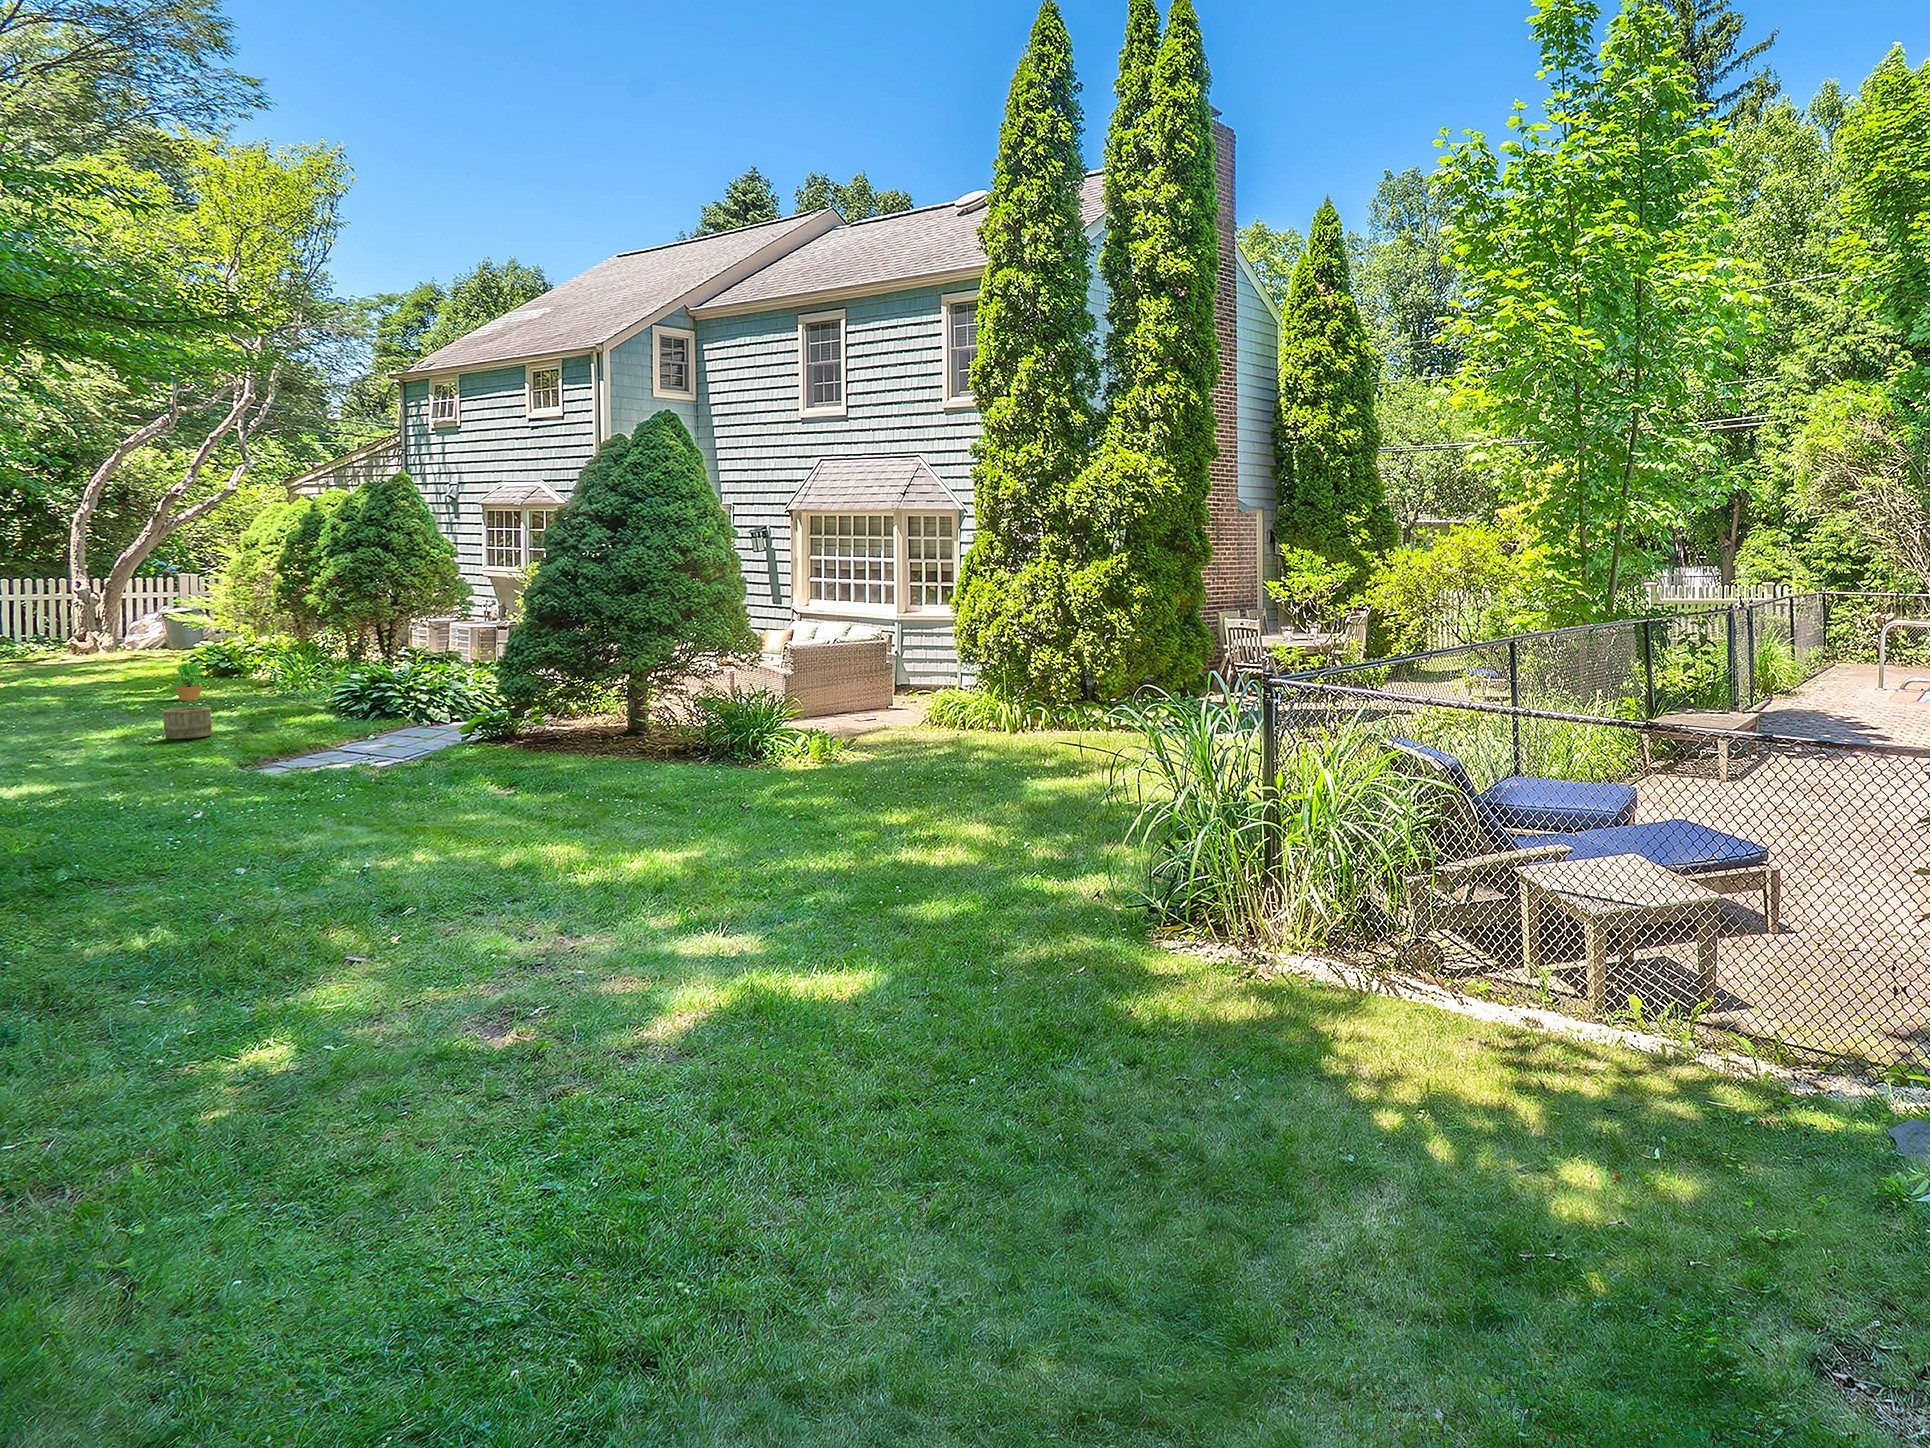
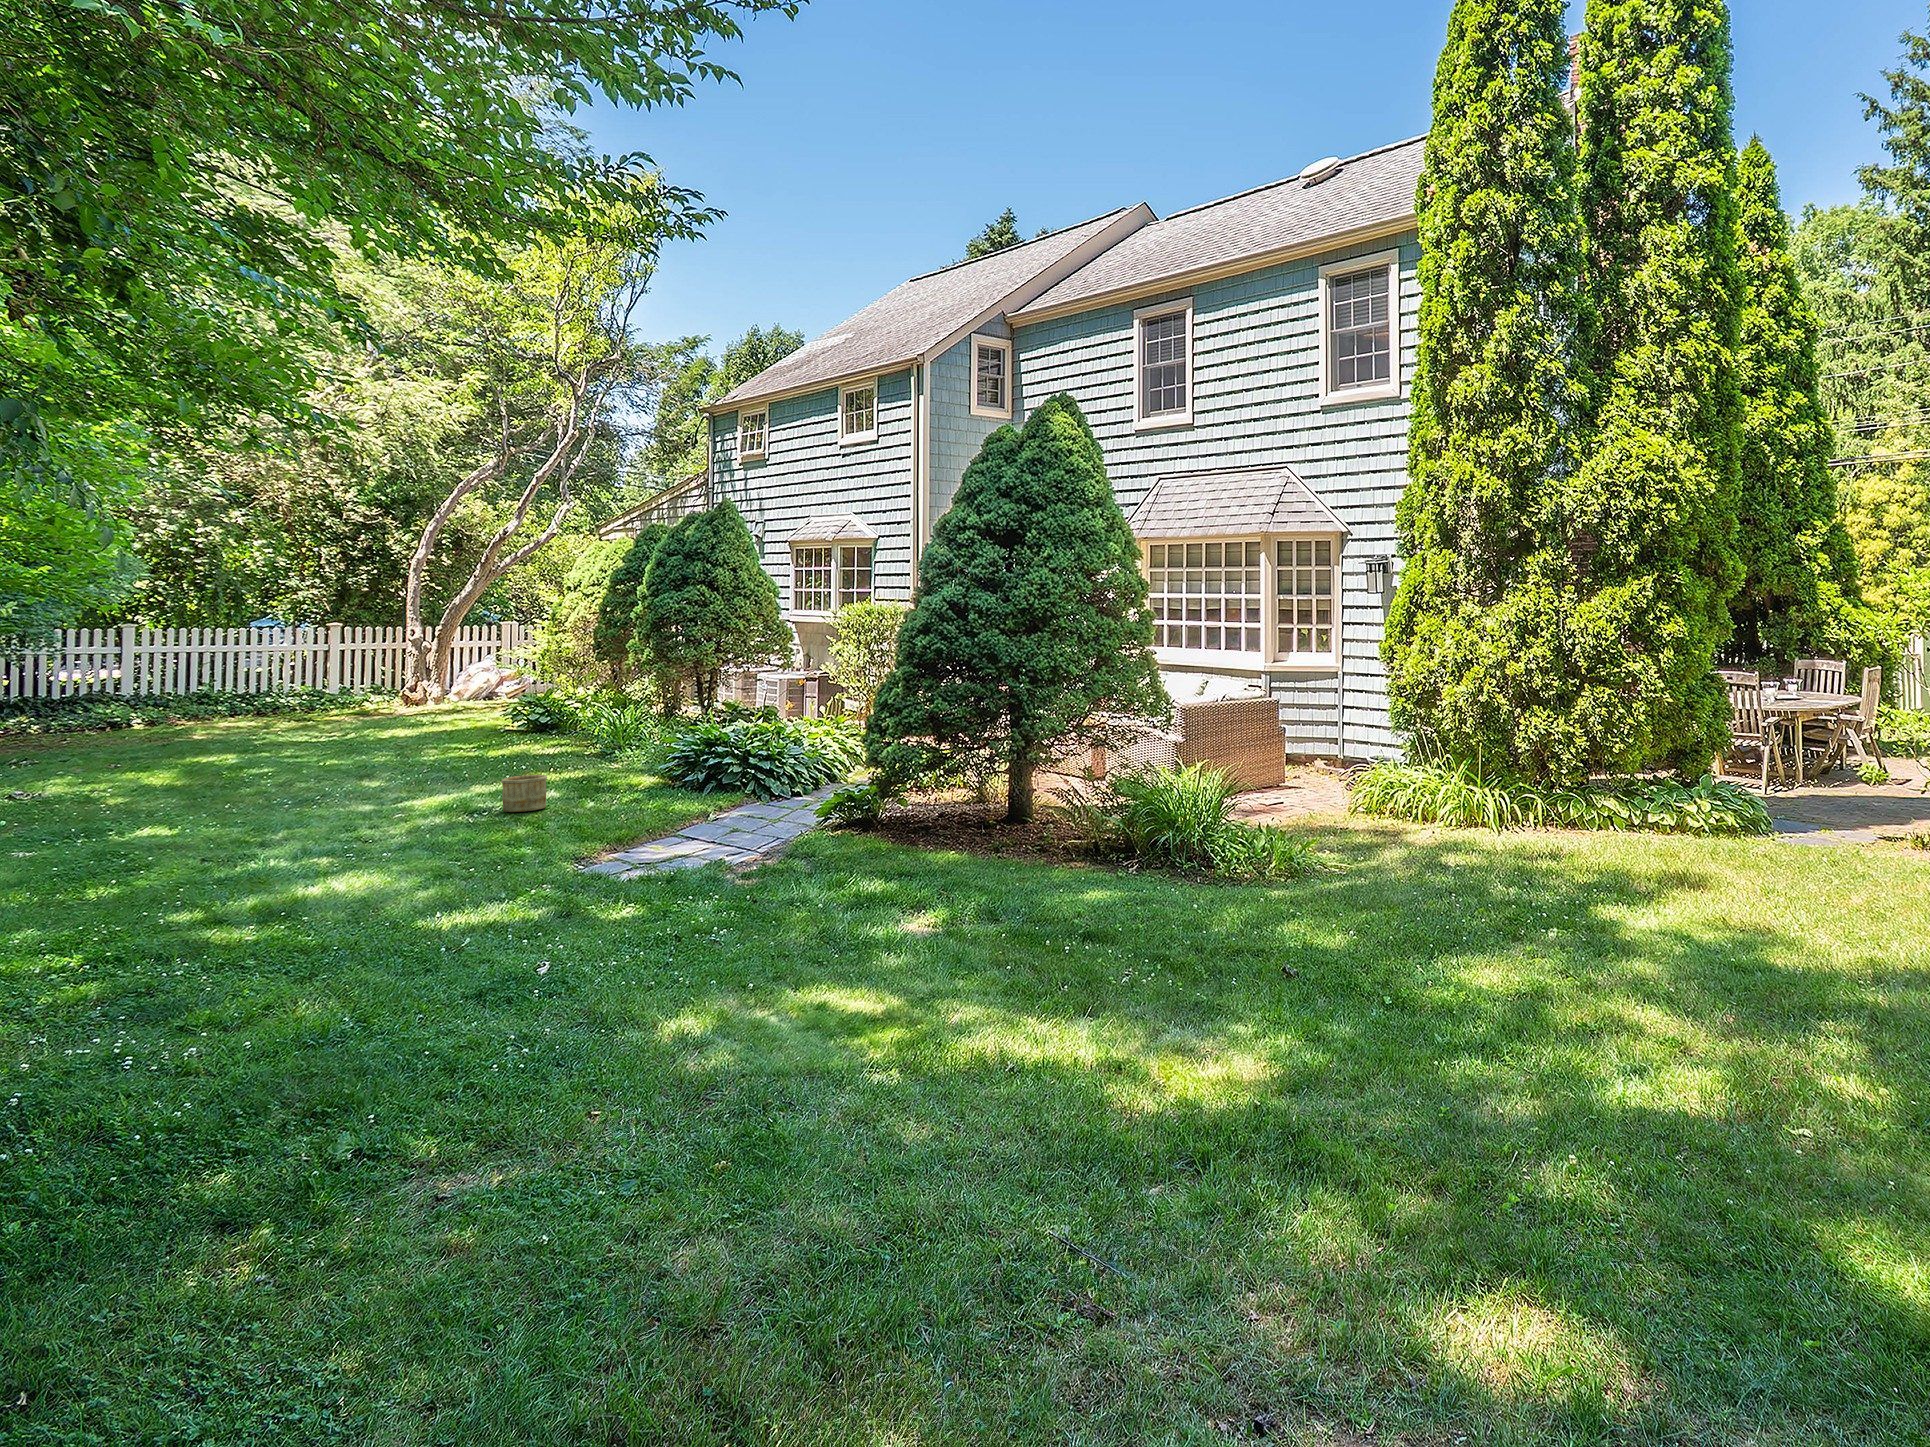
potted plant: present [171,663,203,701] -> none [499,720,536,763]

